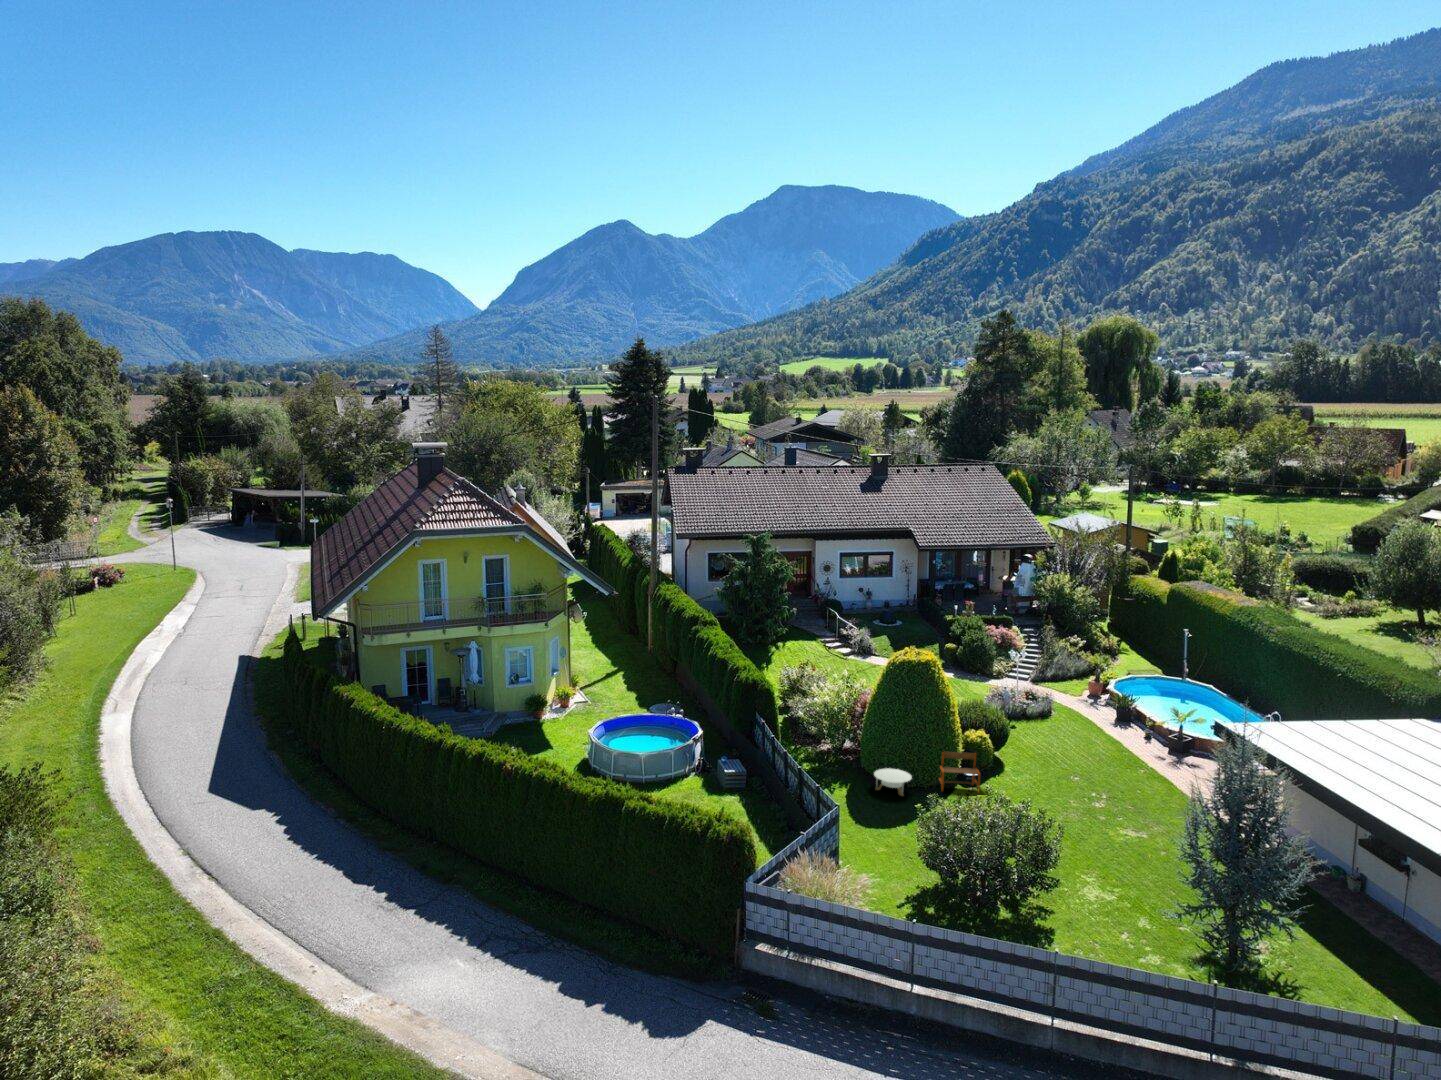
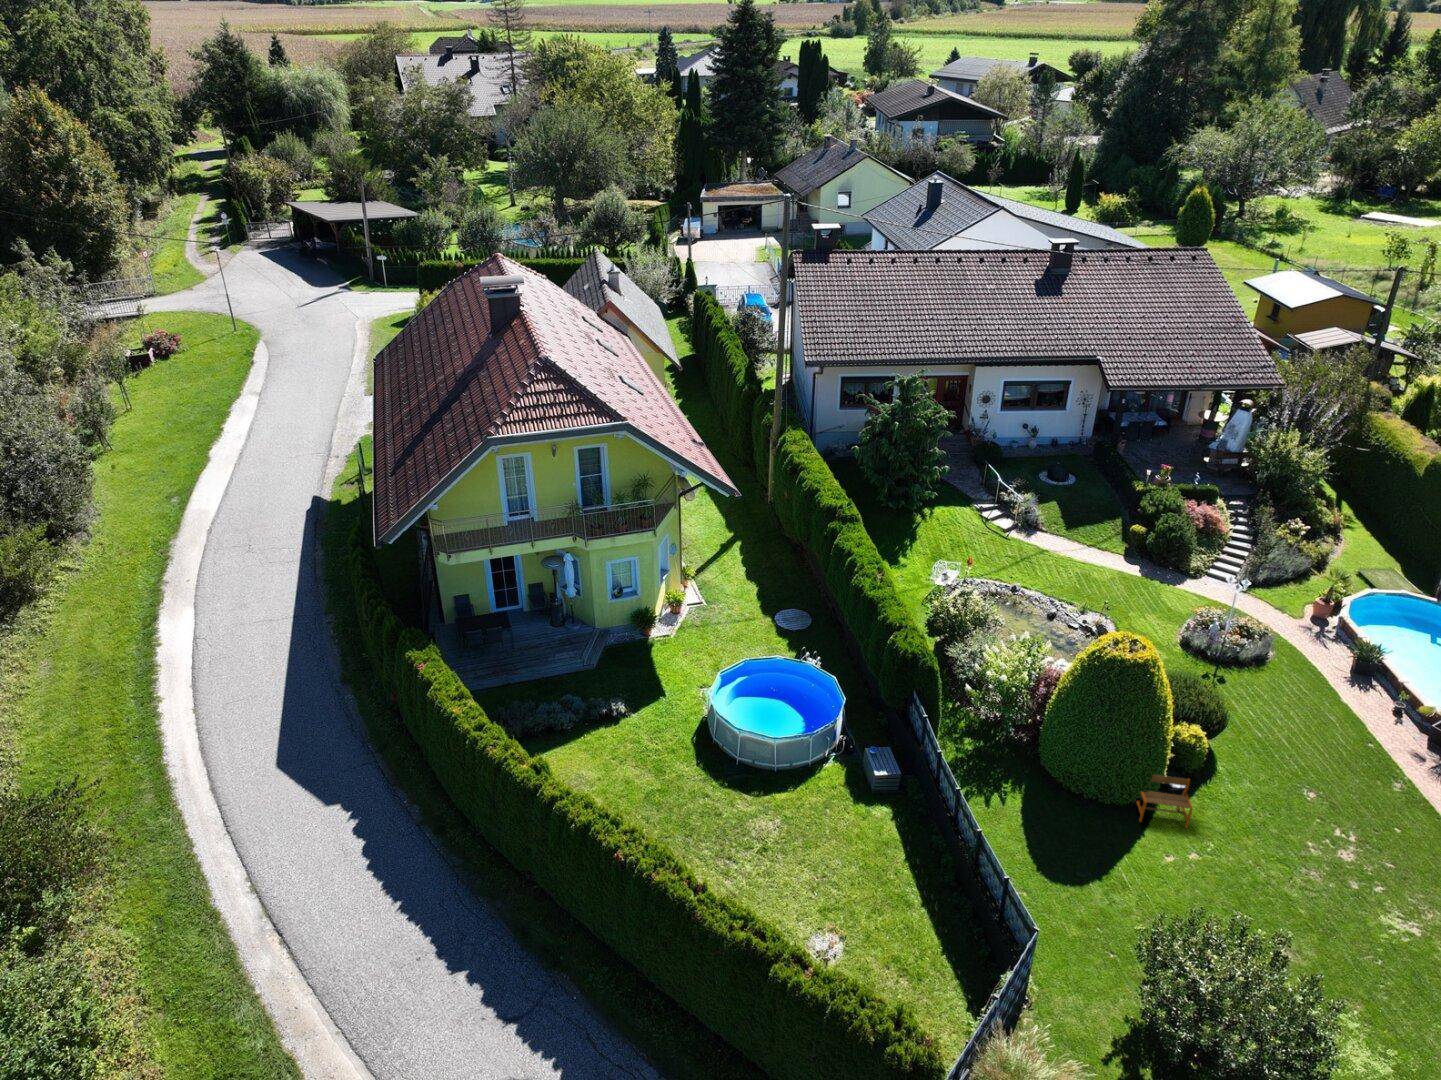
round table: present [874,768,912,796] -> none [1057,787,1106,832]

